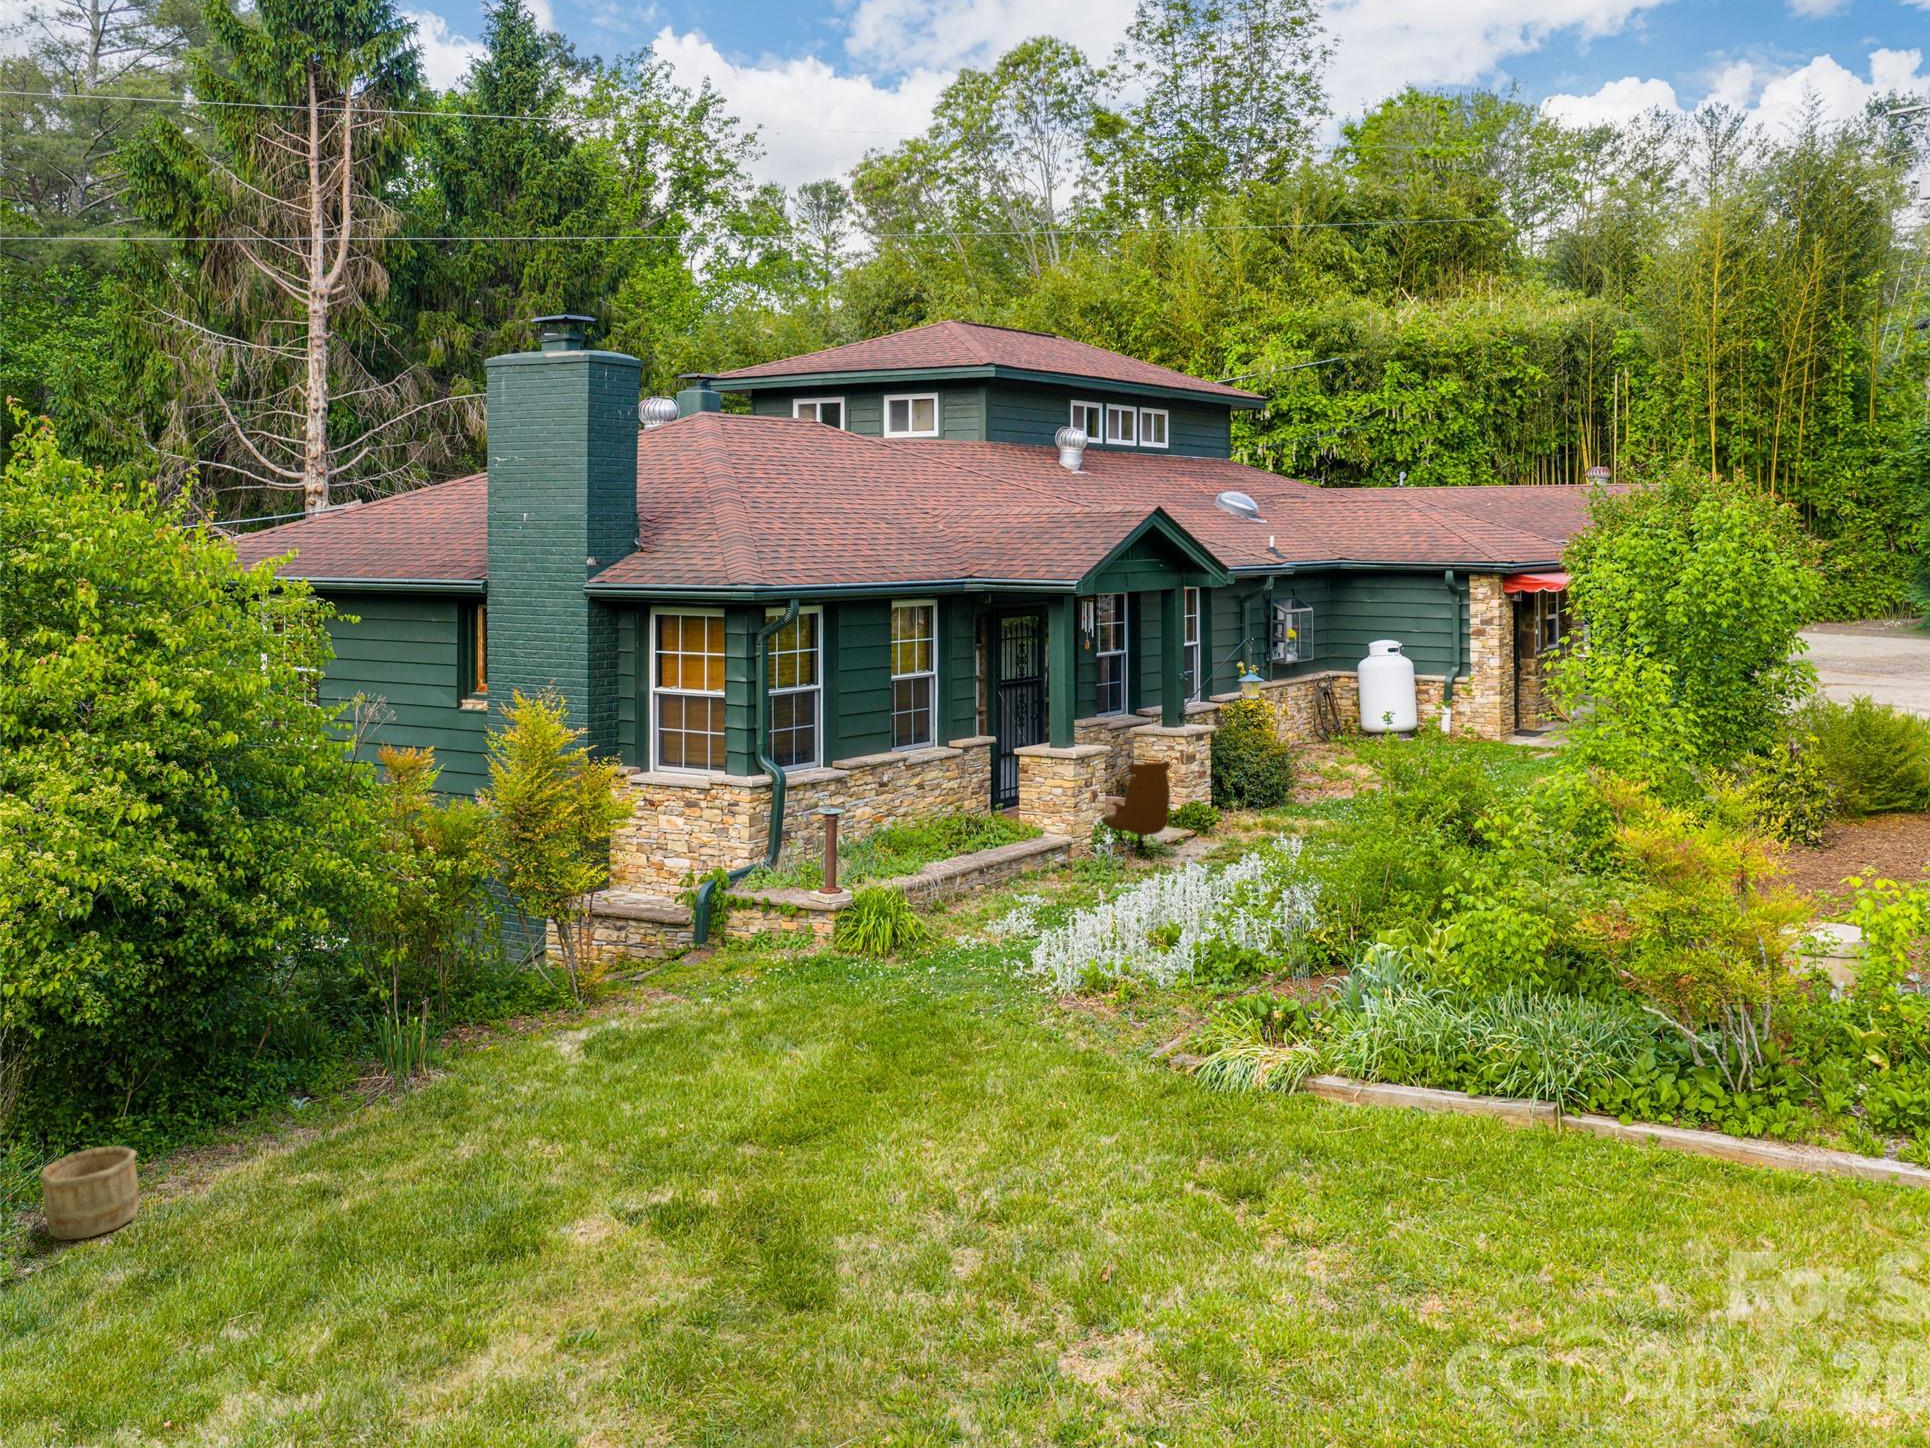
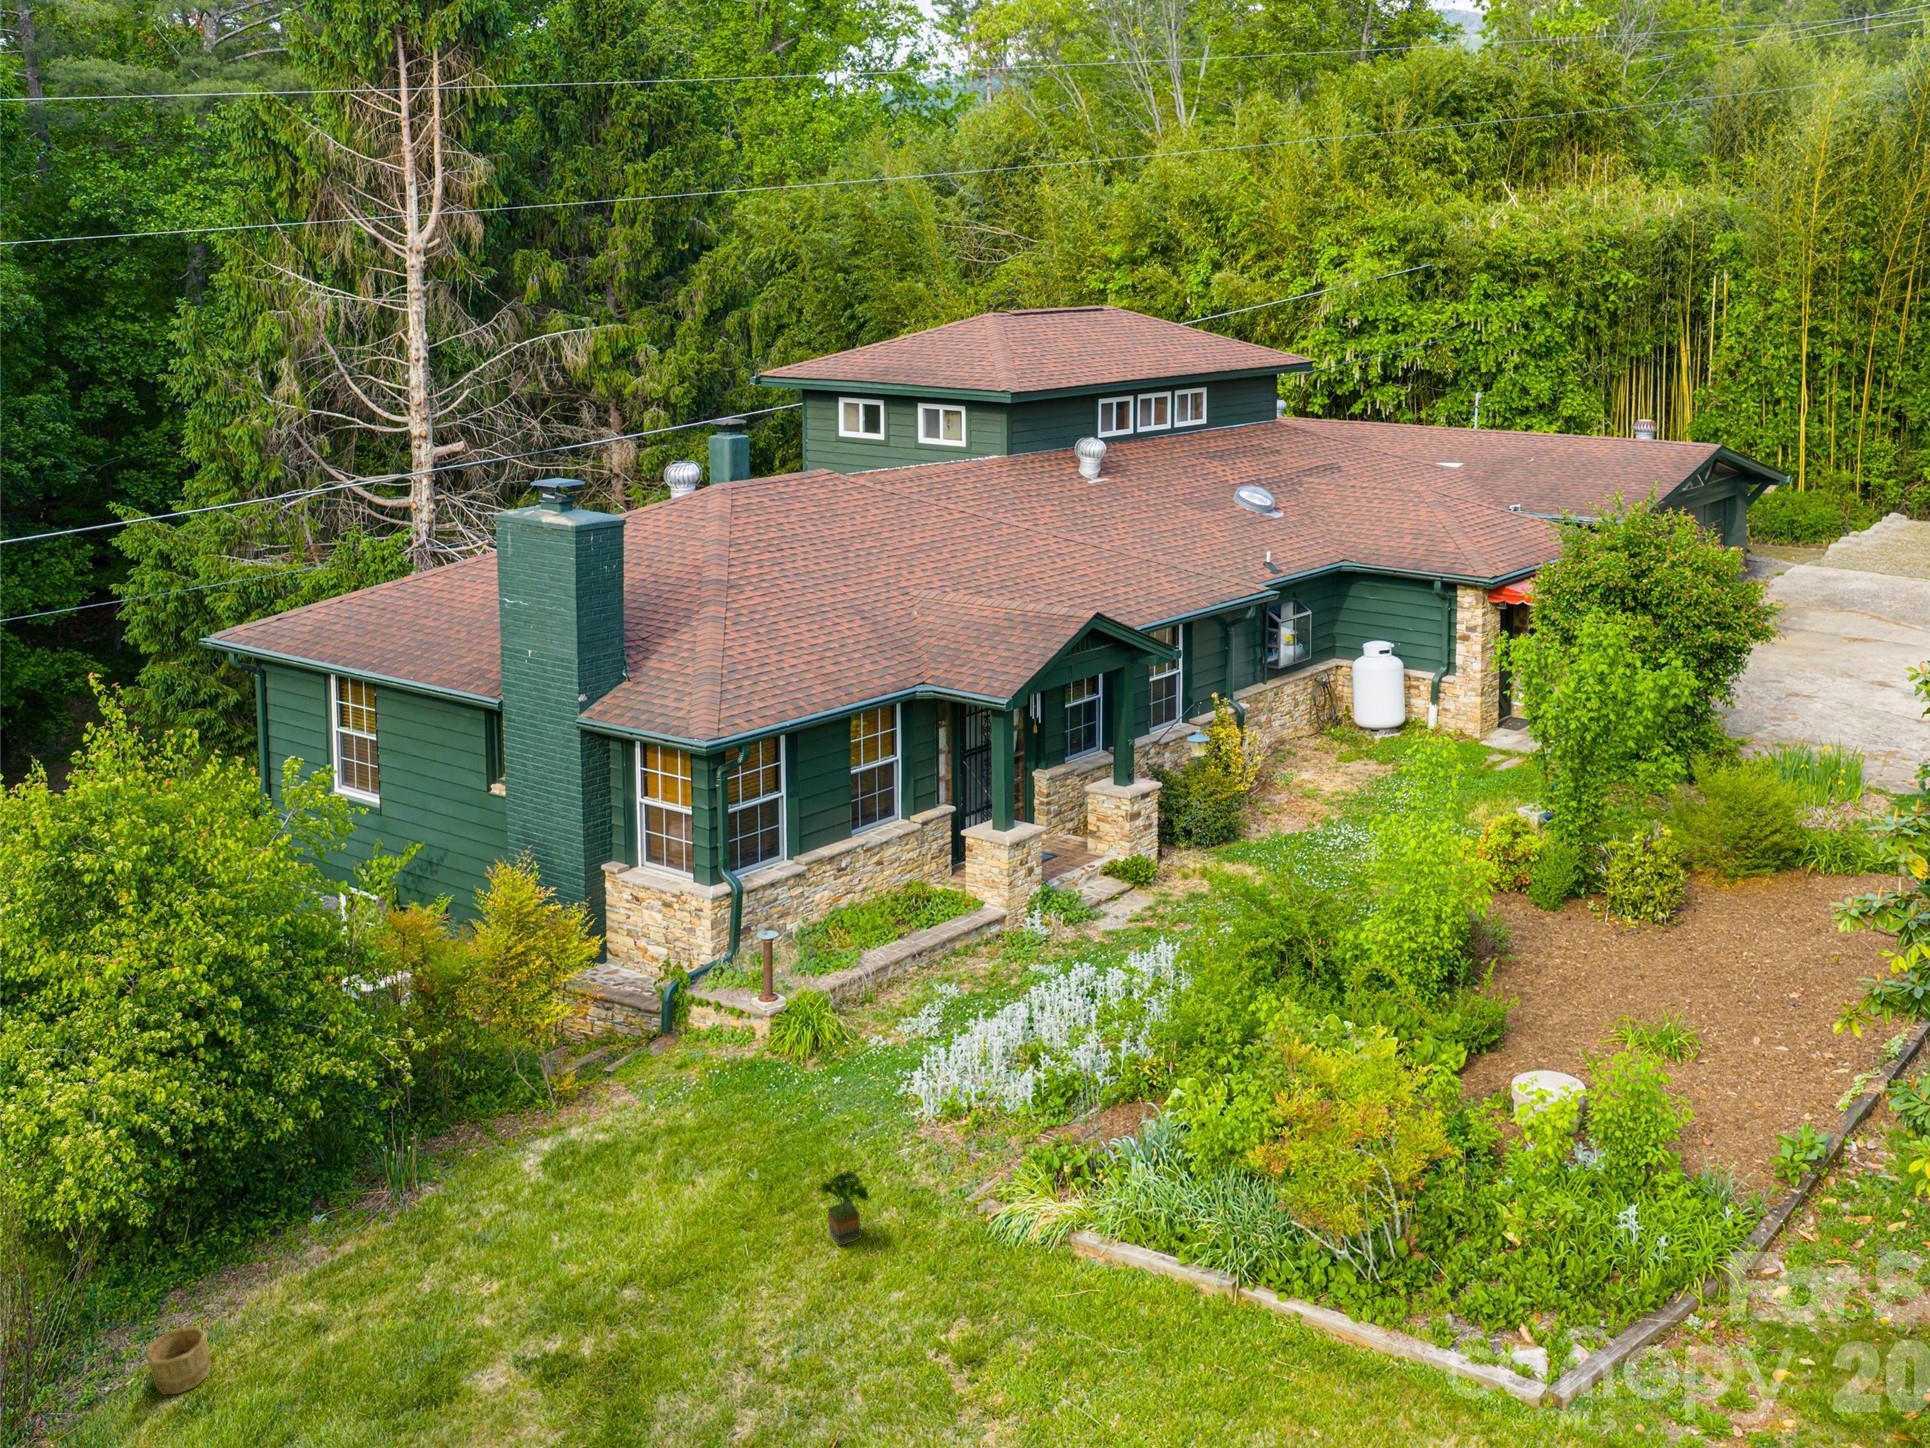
lounge chair: present [1101,761,1170,859] -> none [1031,866,1083,945]
potted tree: none [999,958,1070,1058] -> present [821,1171,869,1246]

